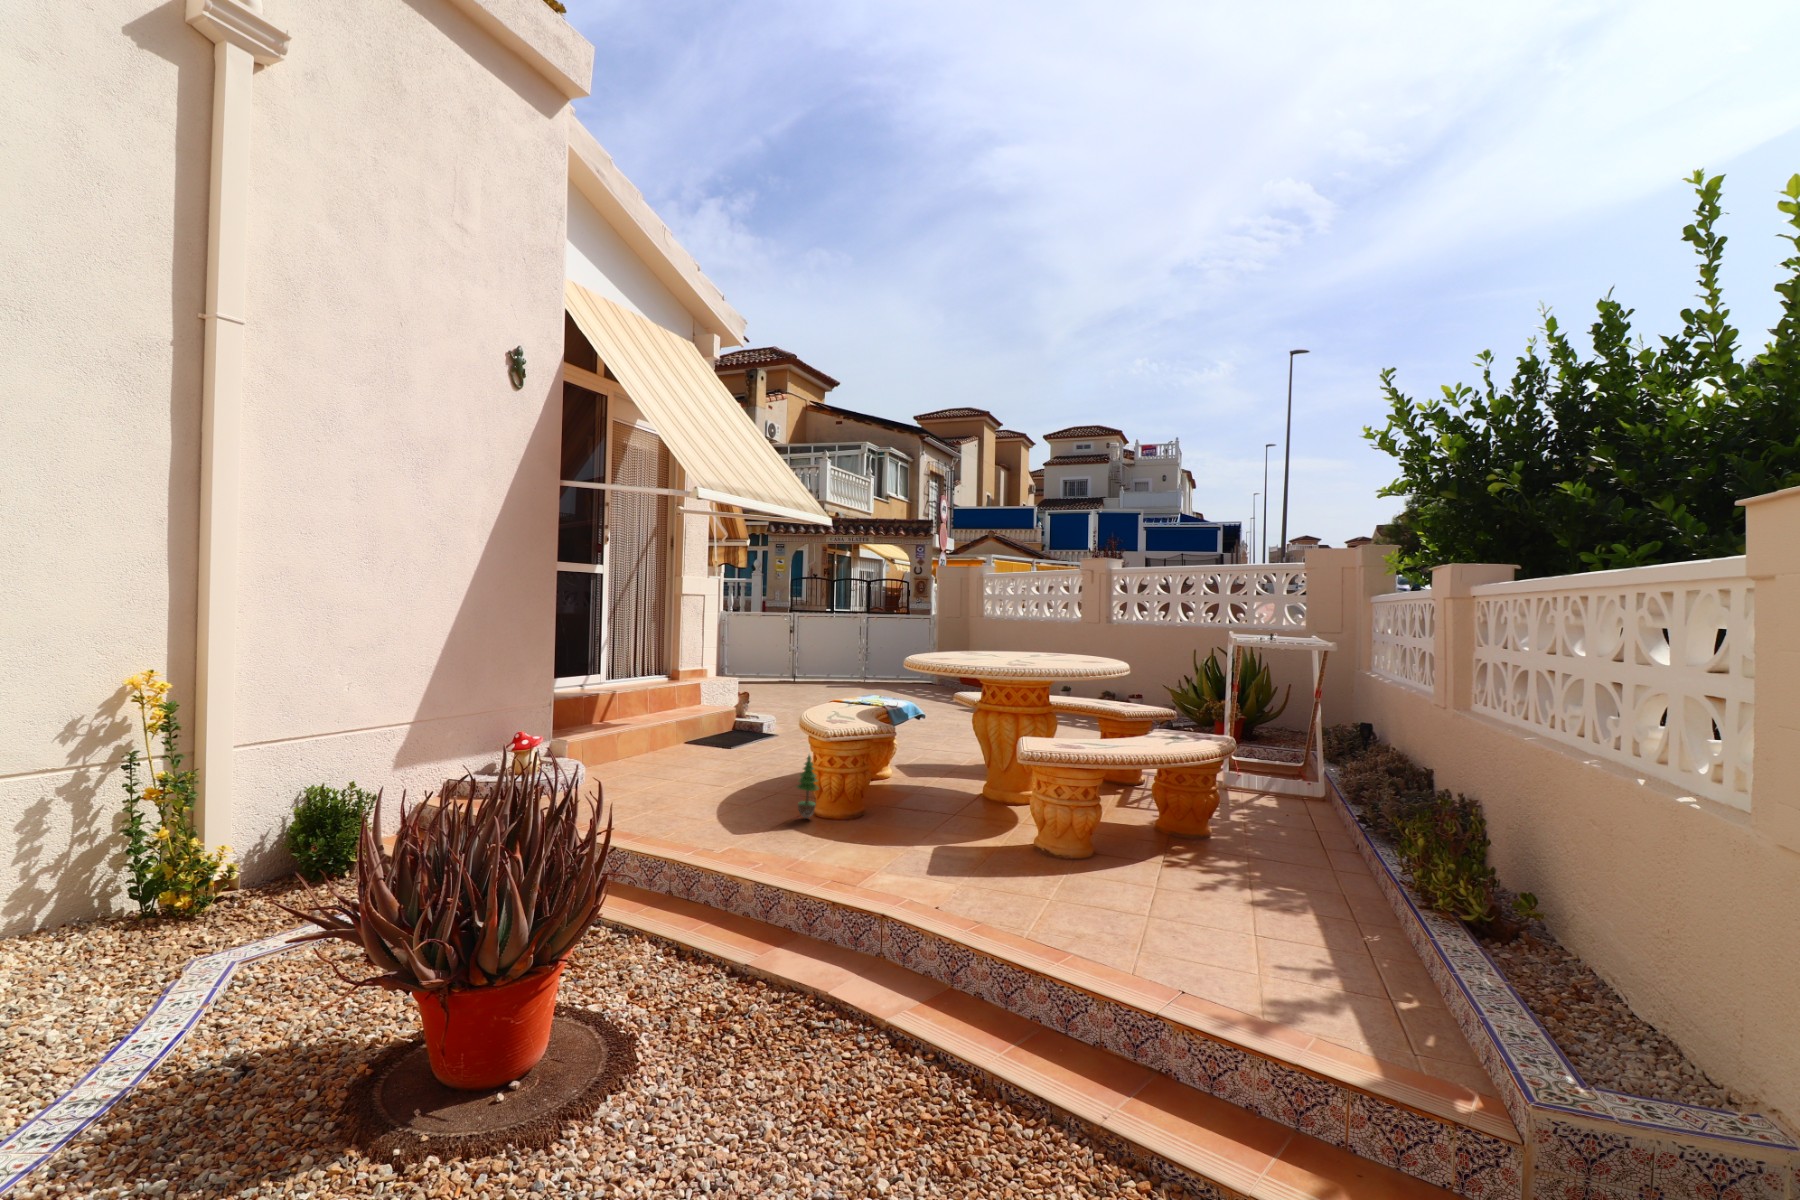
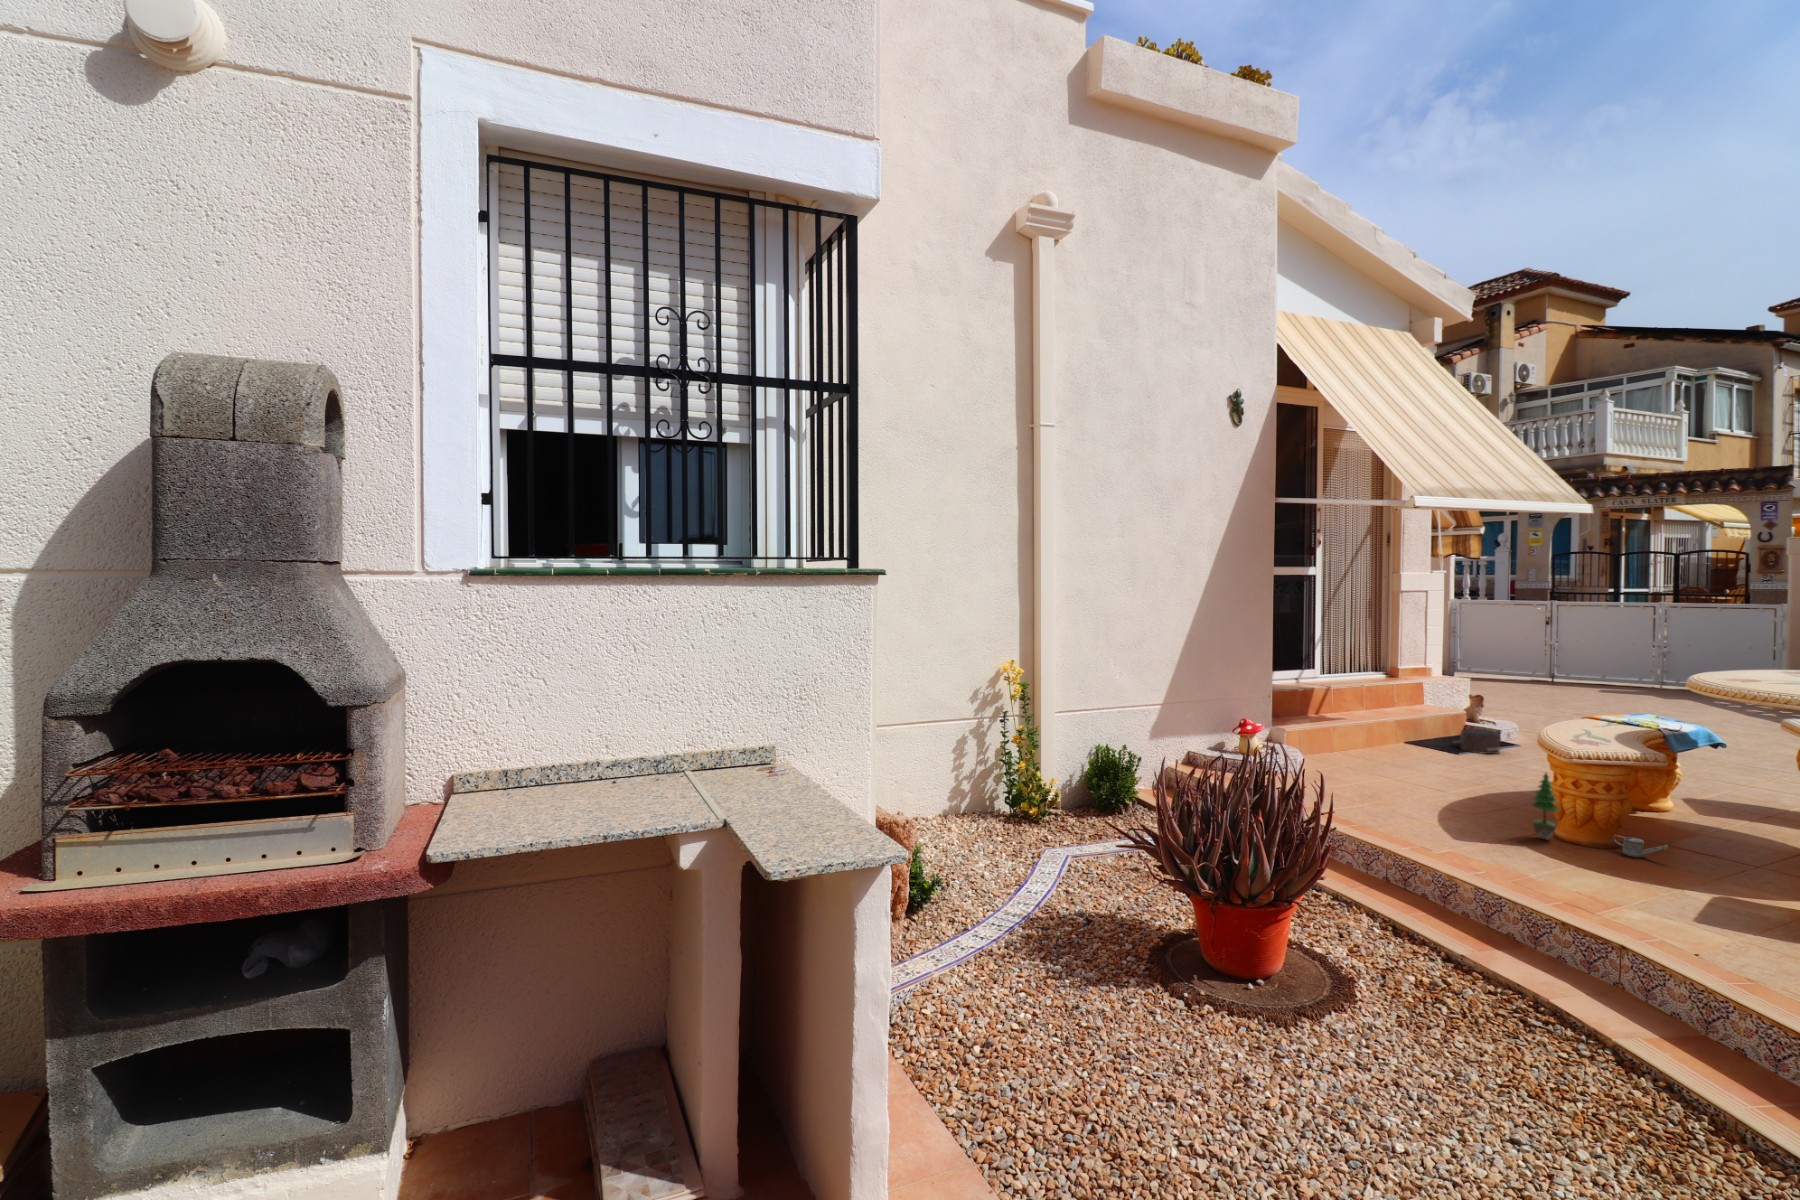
pouf: none [726,724,766,746] -> present [1455,730,1501,754]
watering can: none [857,805,894,823] -> present [1614,835,1668,857]

